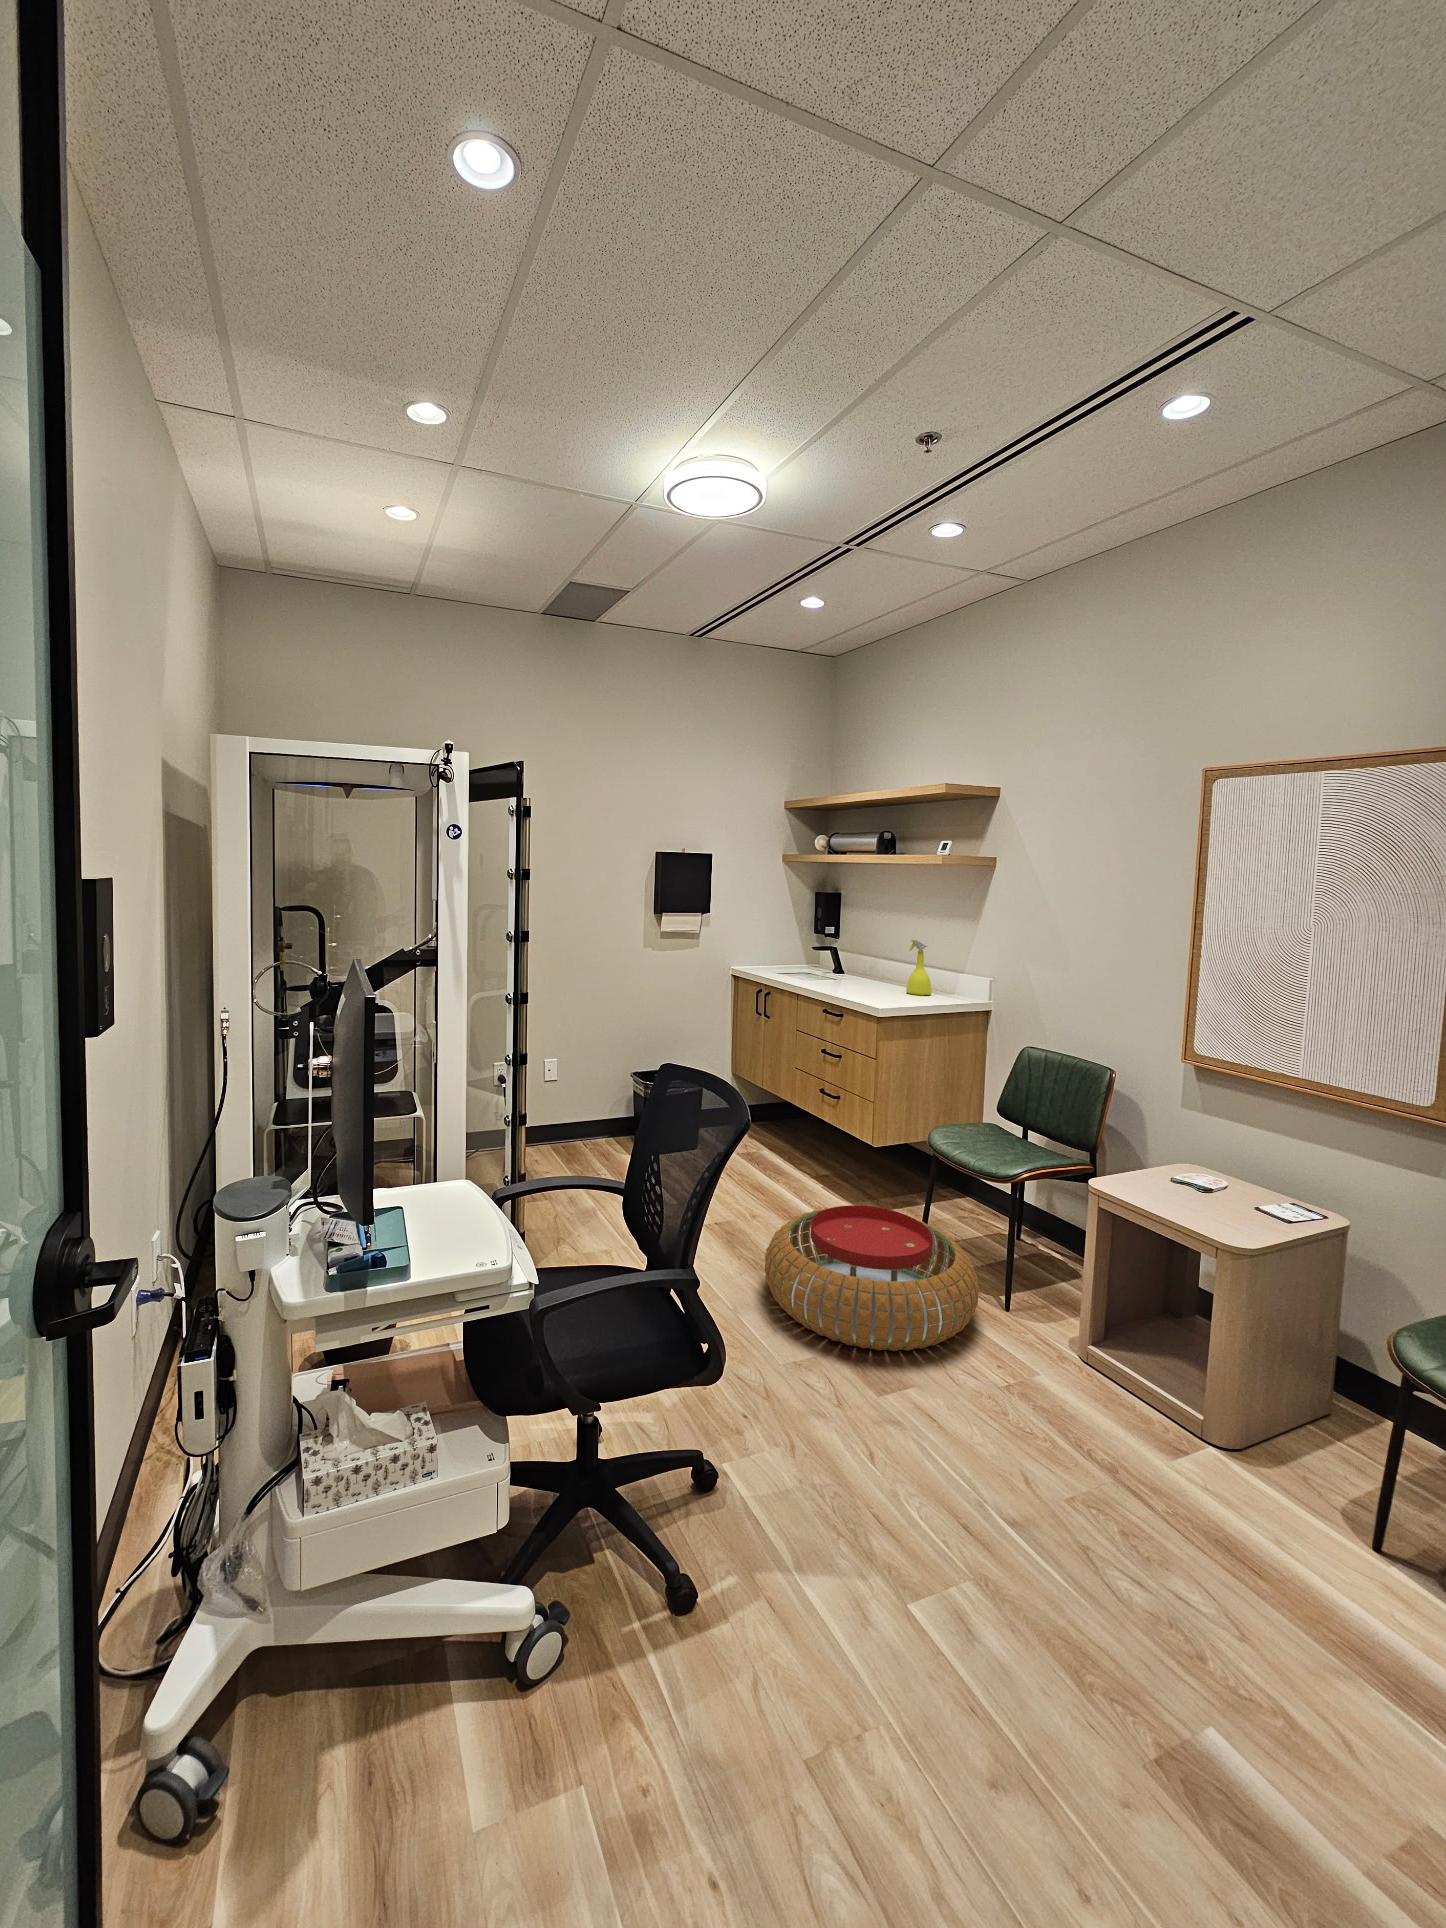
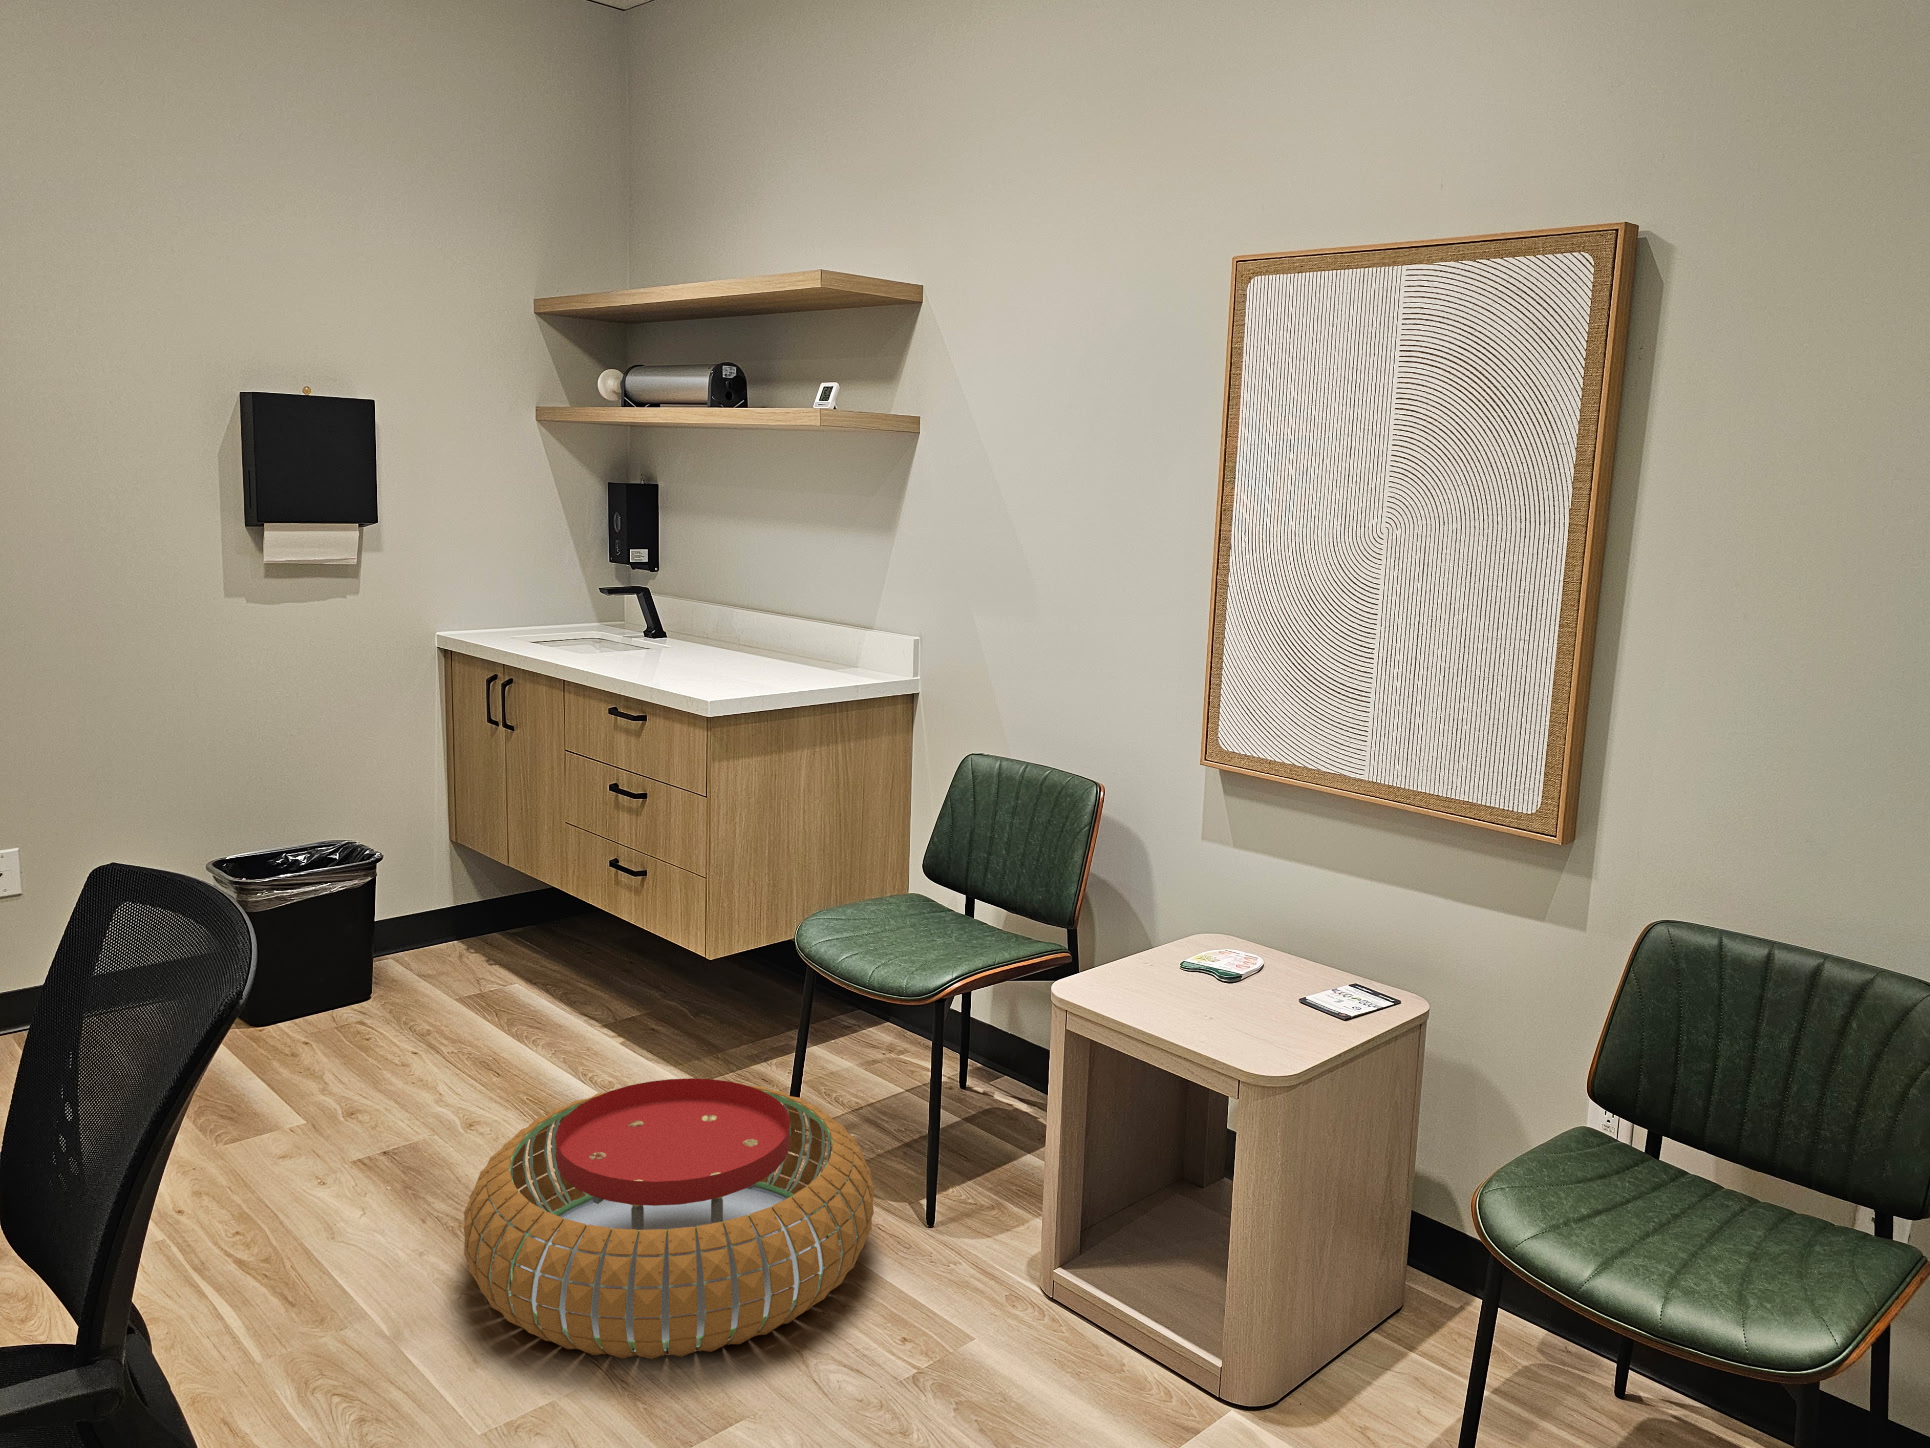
spray bottle: present [906,940,931,995] -> none [767,569,812,671]

